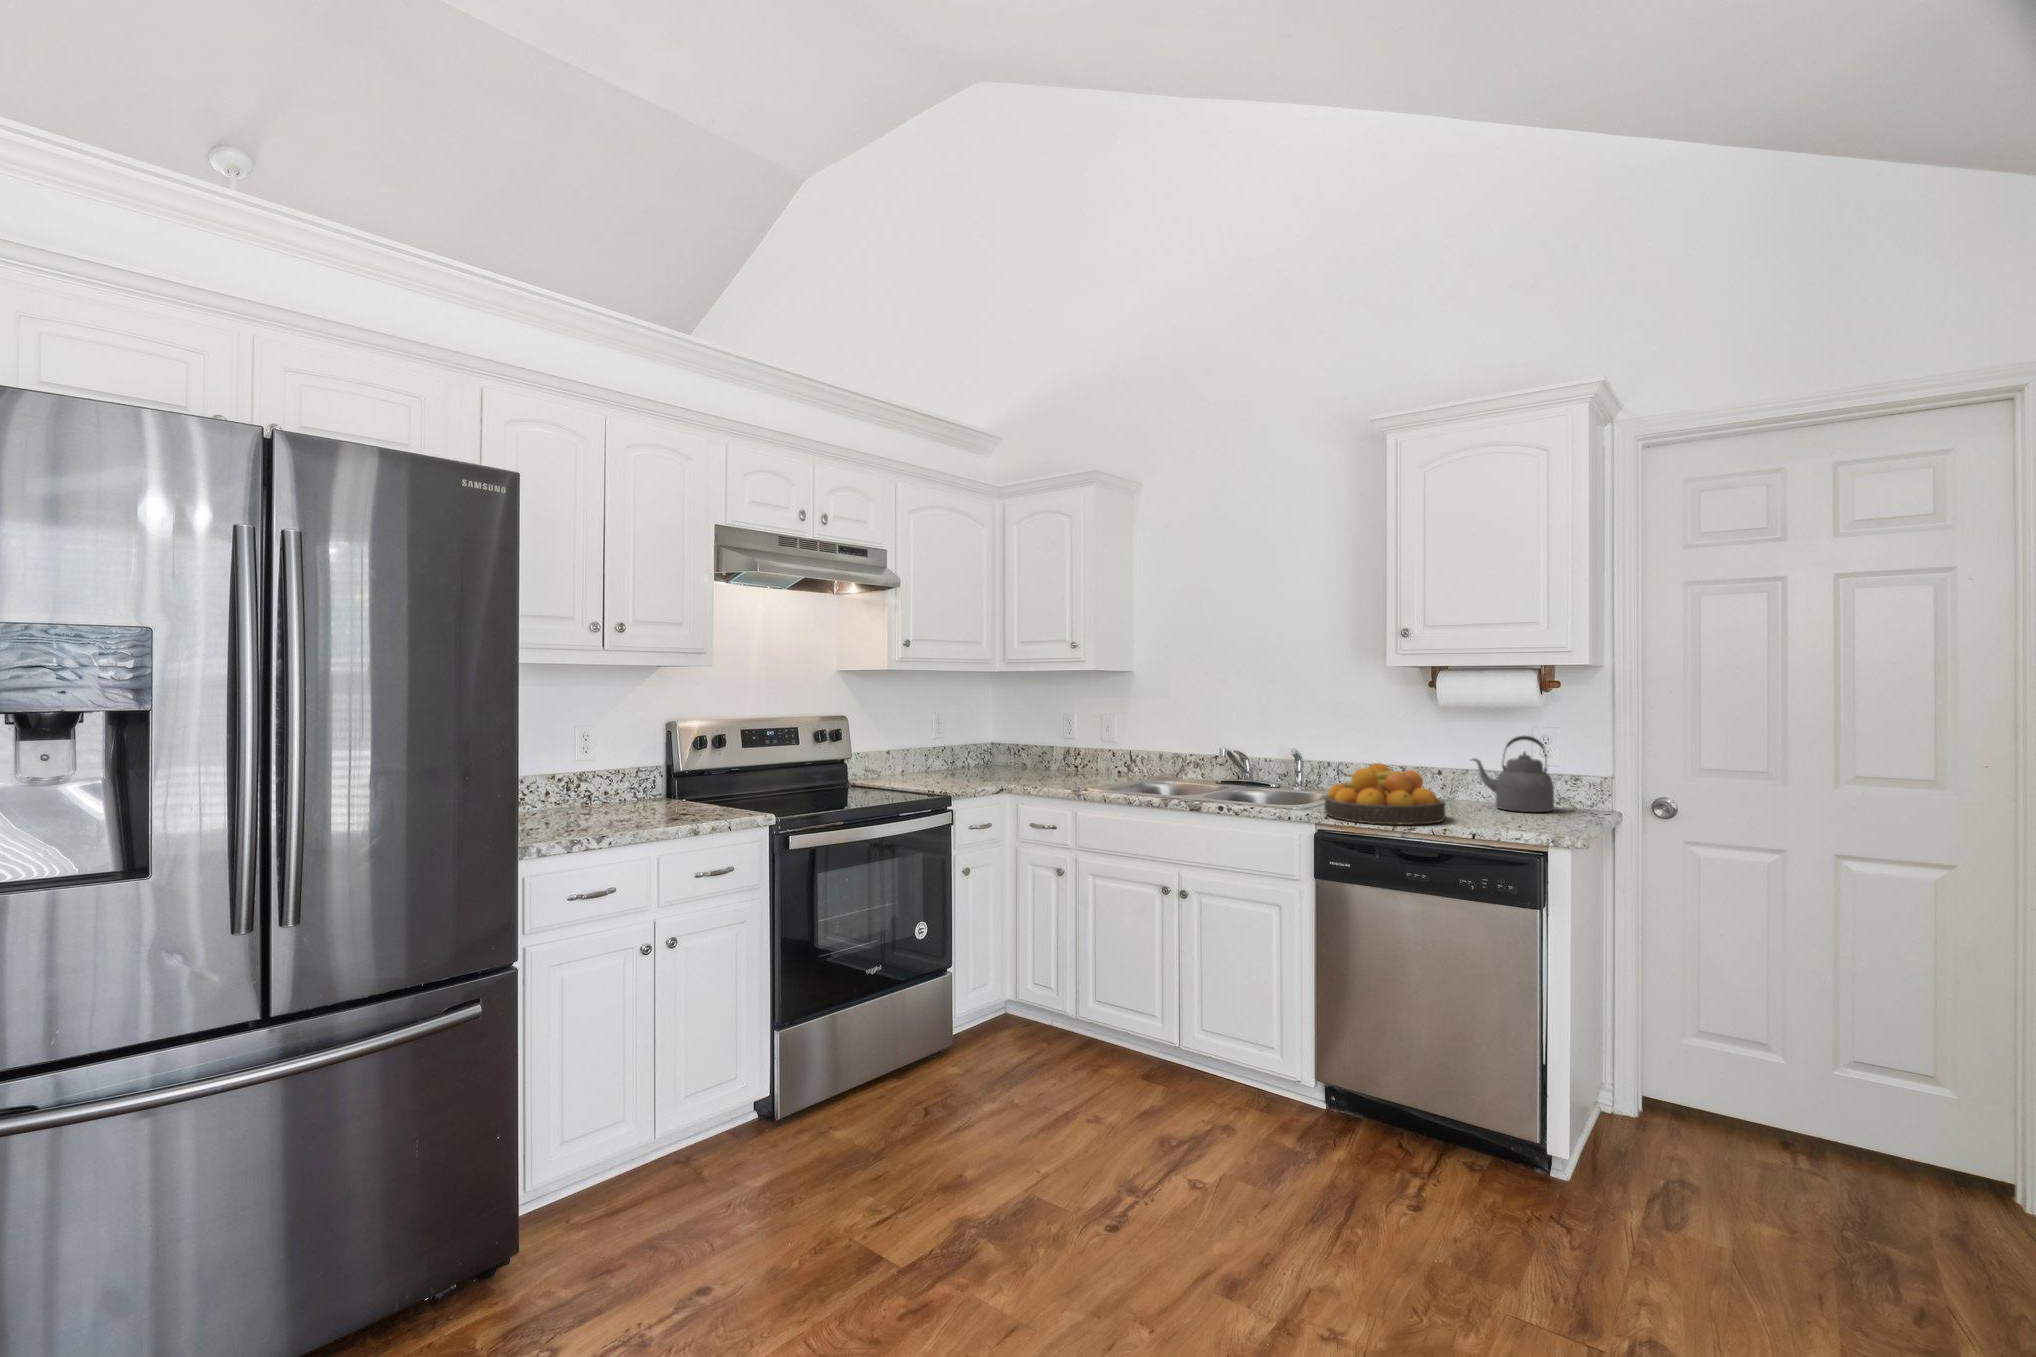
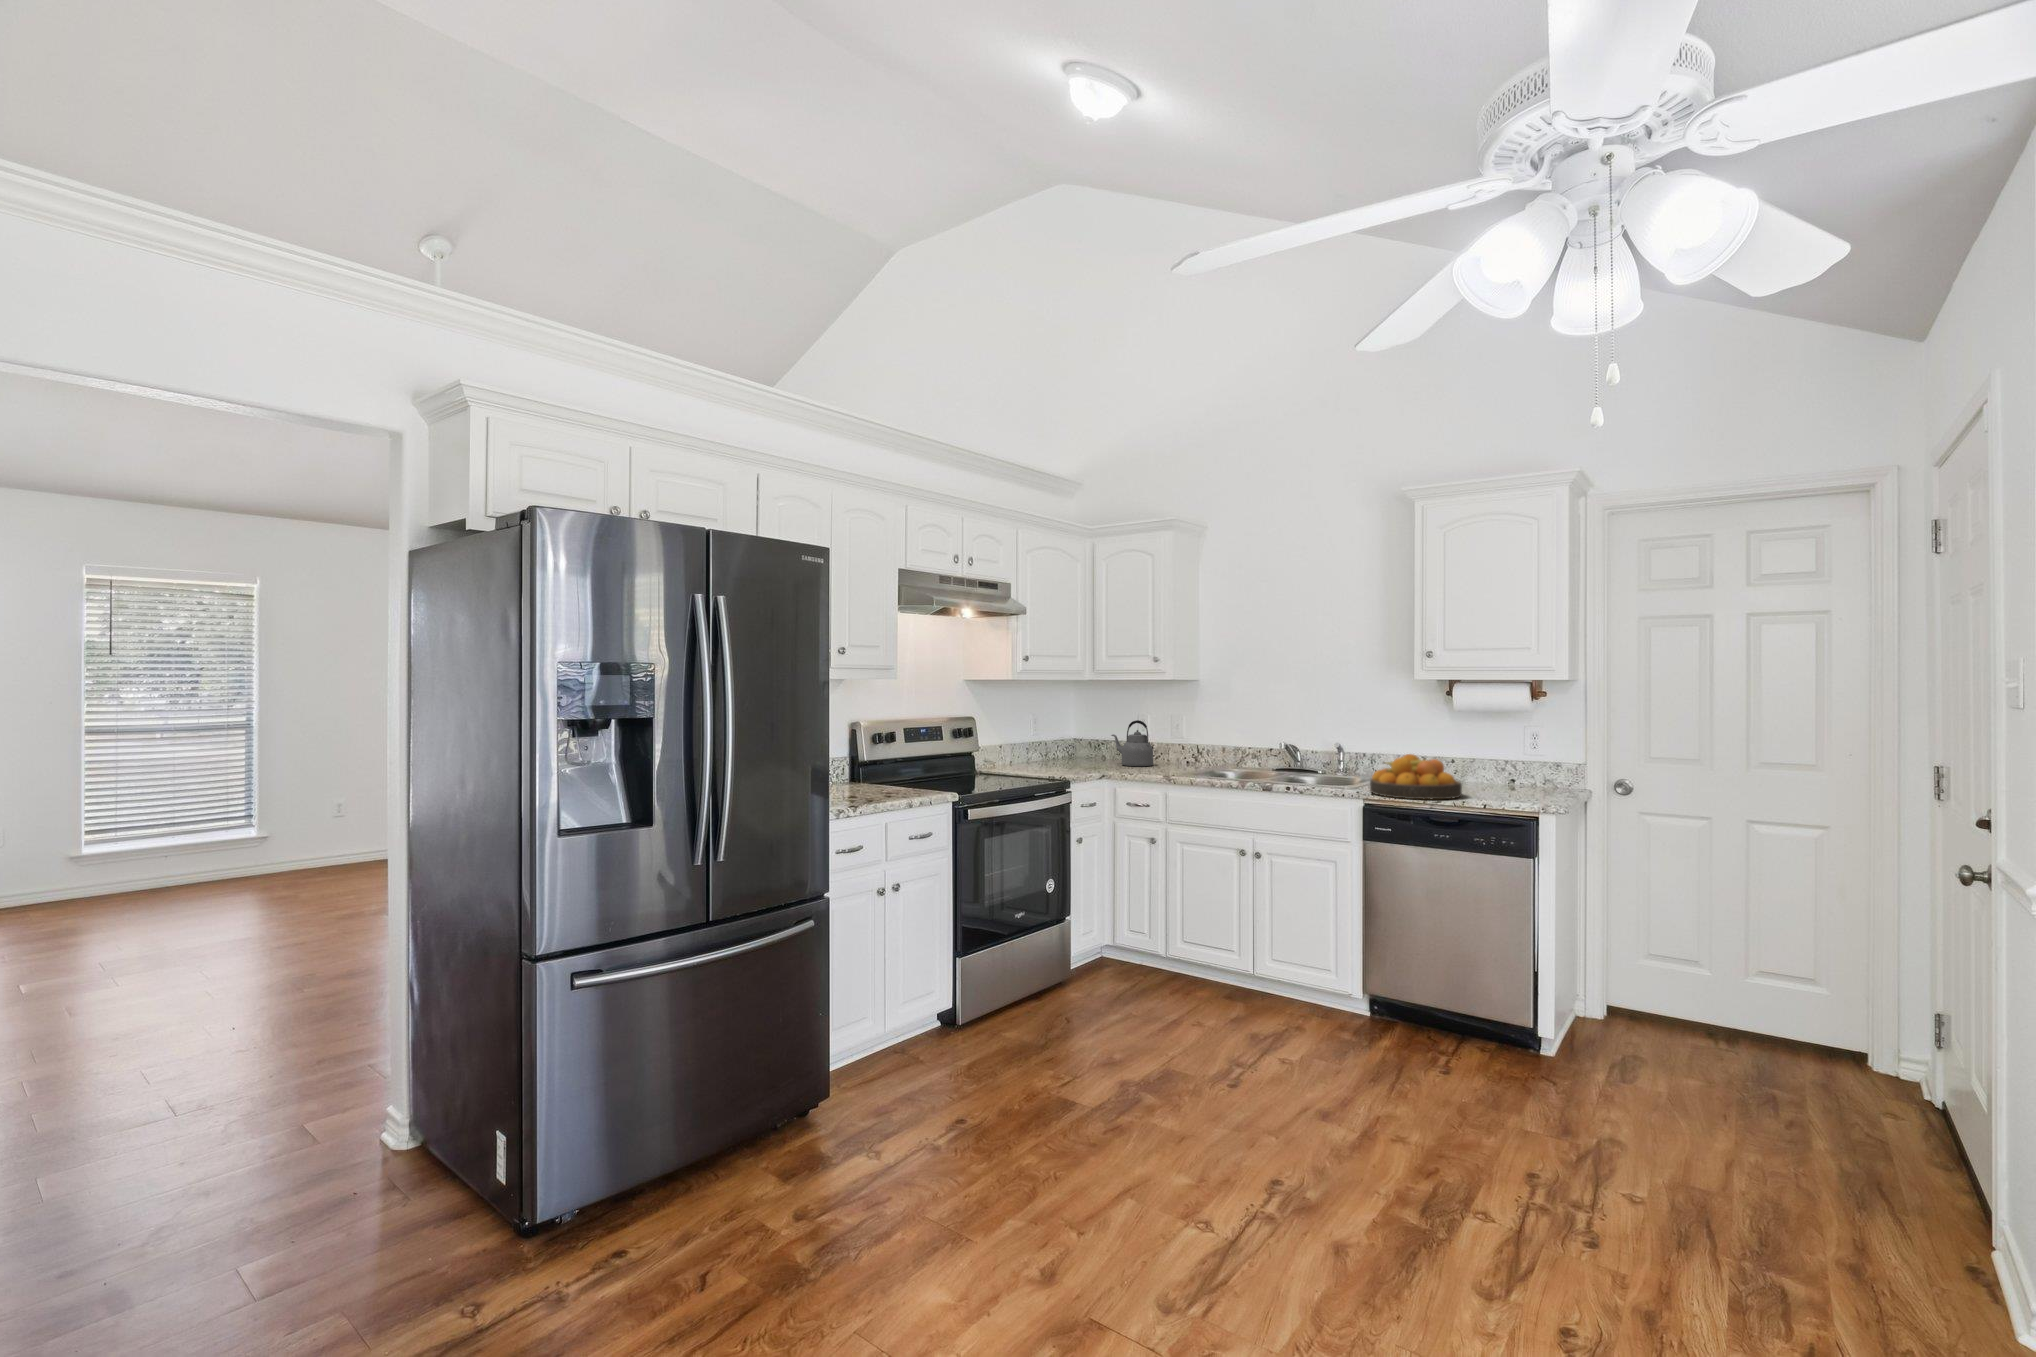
kettle: present [1472,736,1555,812] -> present [1111,720,1153,766]

